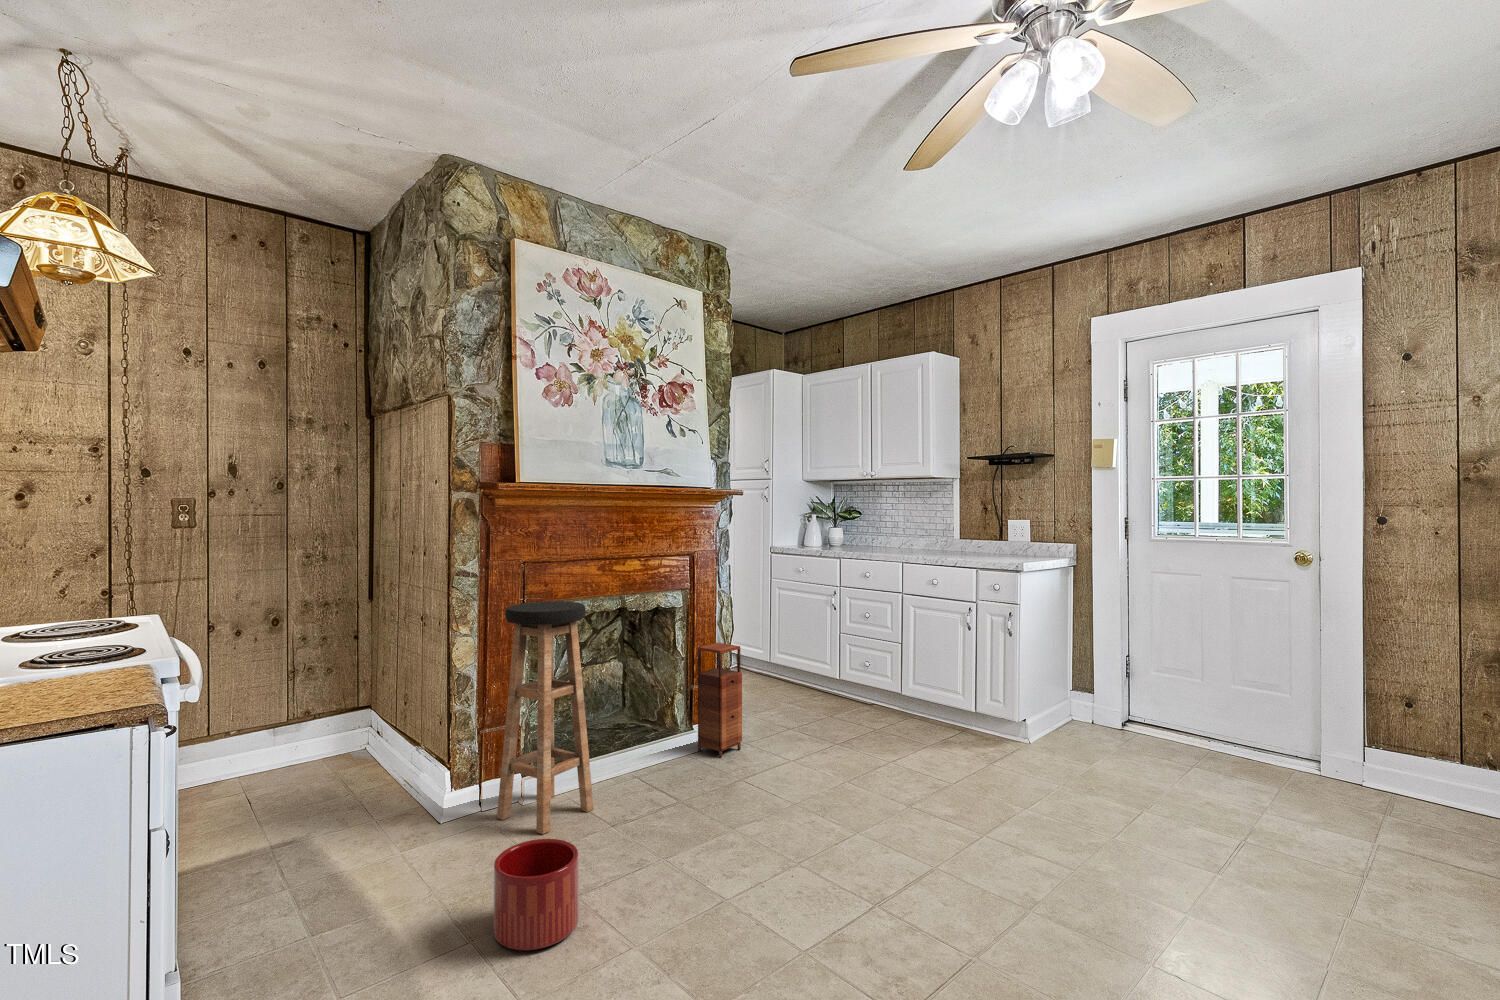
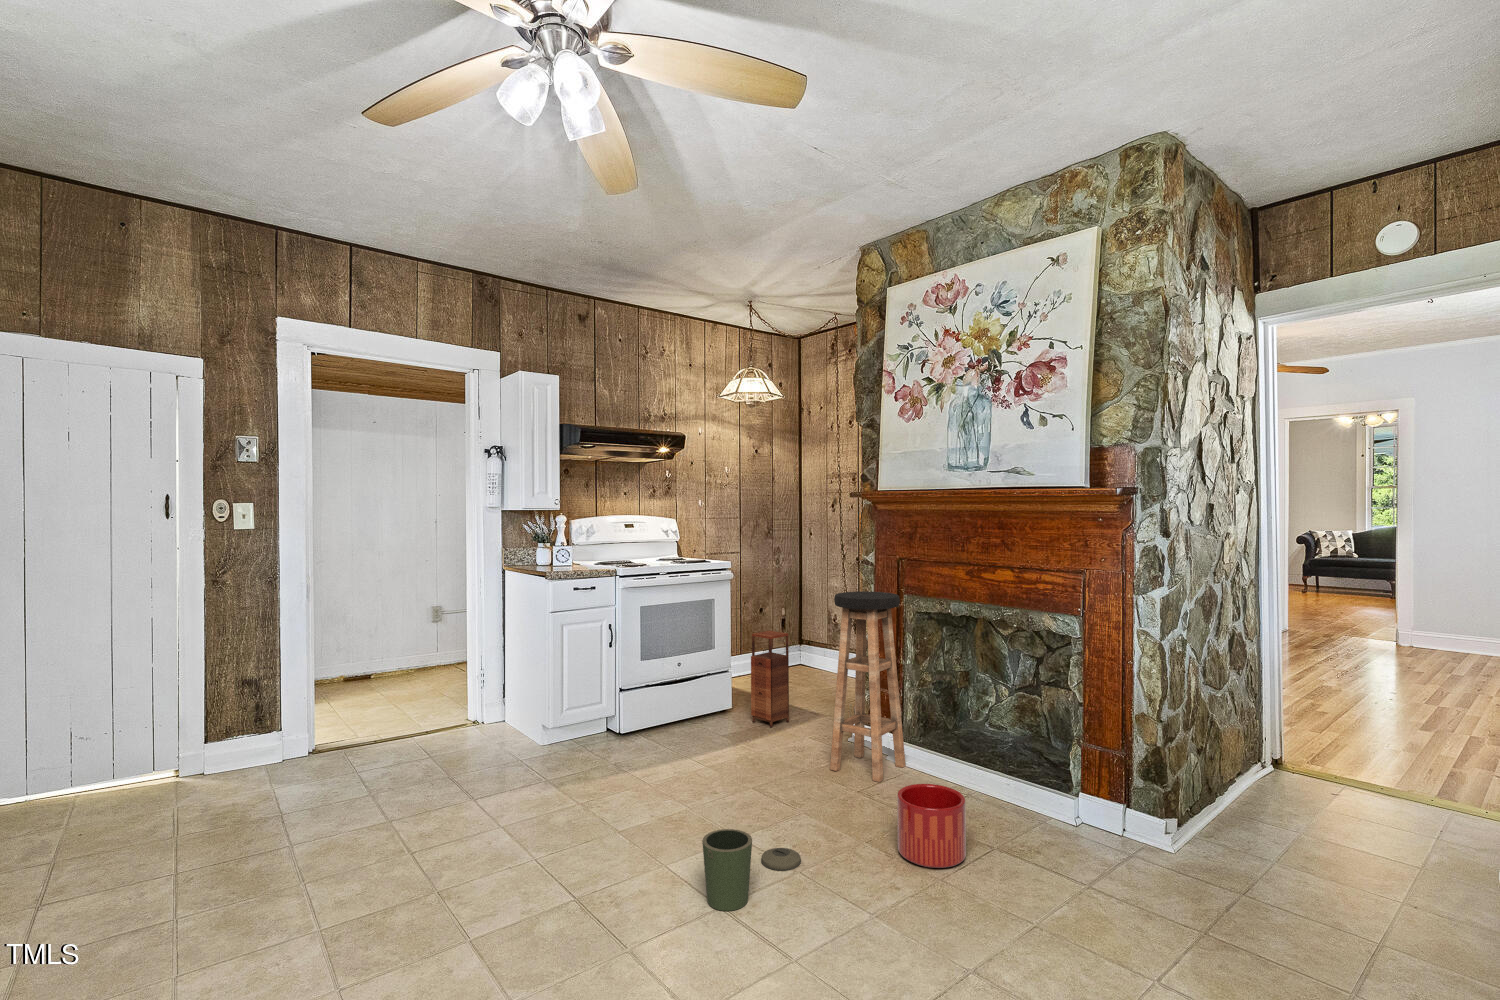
storage cabinet: present [698,643,742,758] -> present [751,631,789,728]
trash can: none [767,813,897,892] -> present [702,829,801,911]
planter: present [494,839,579,950] -> present [897,784,966,868]

